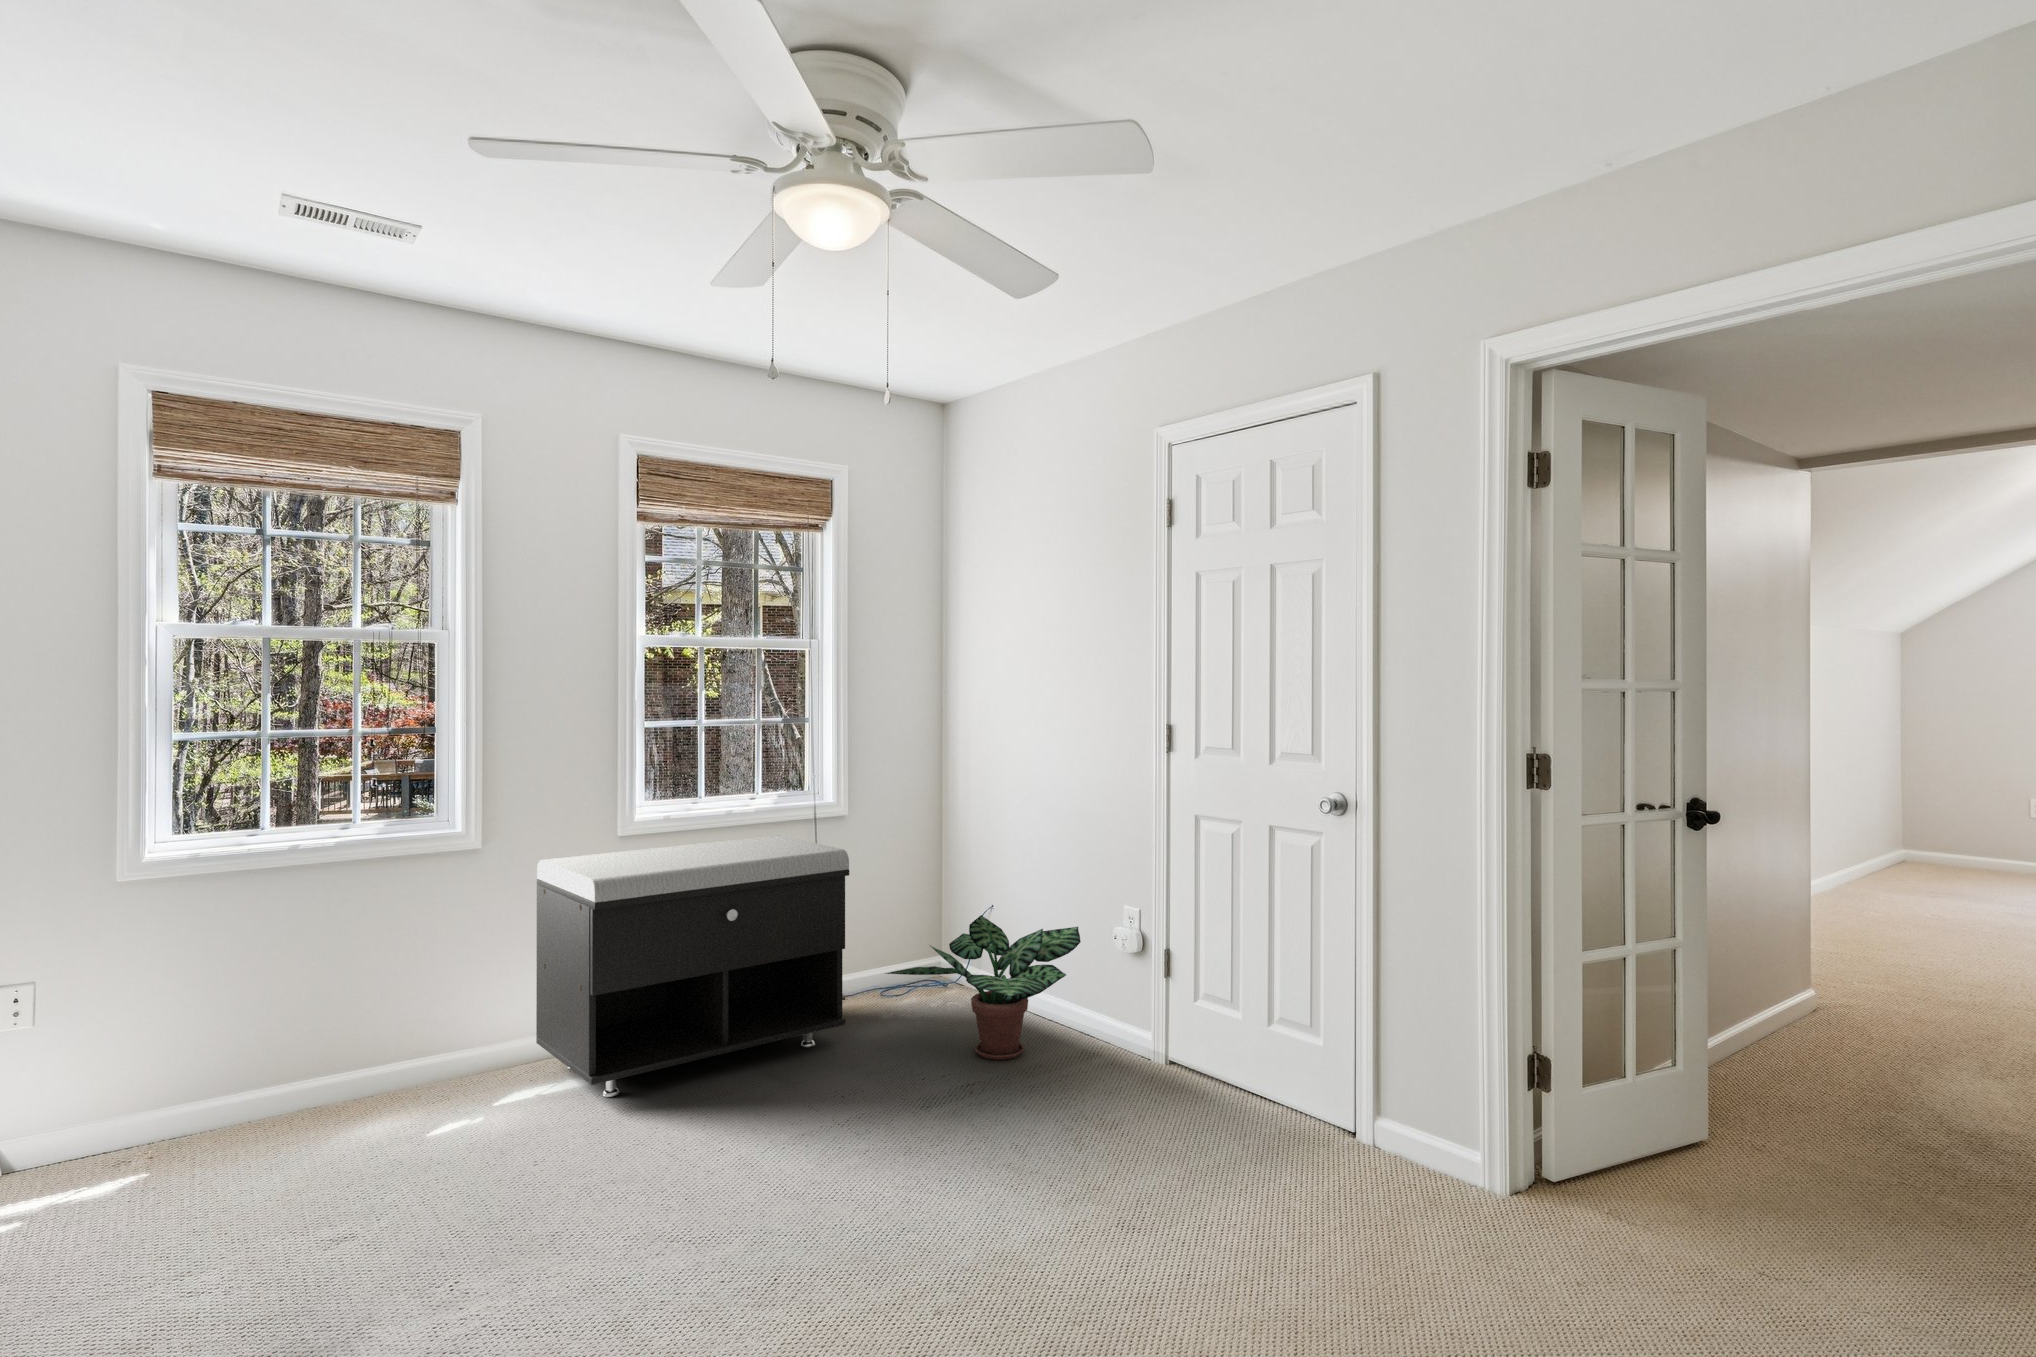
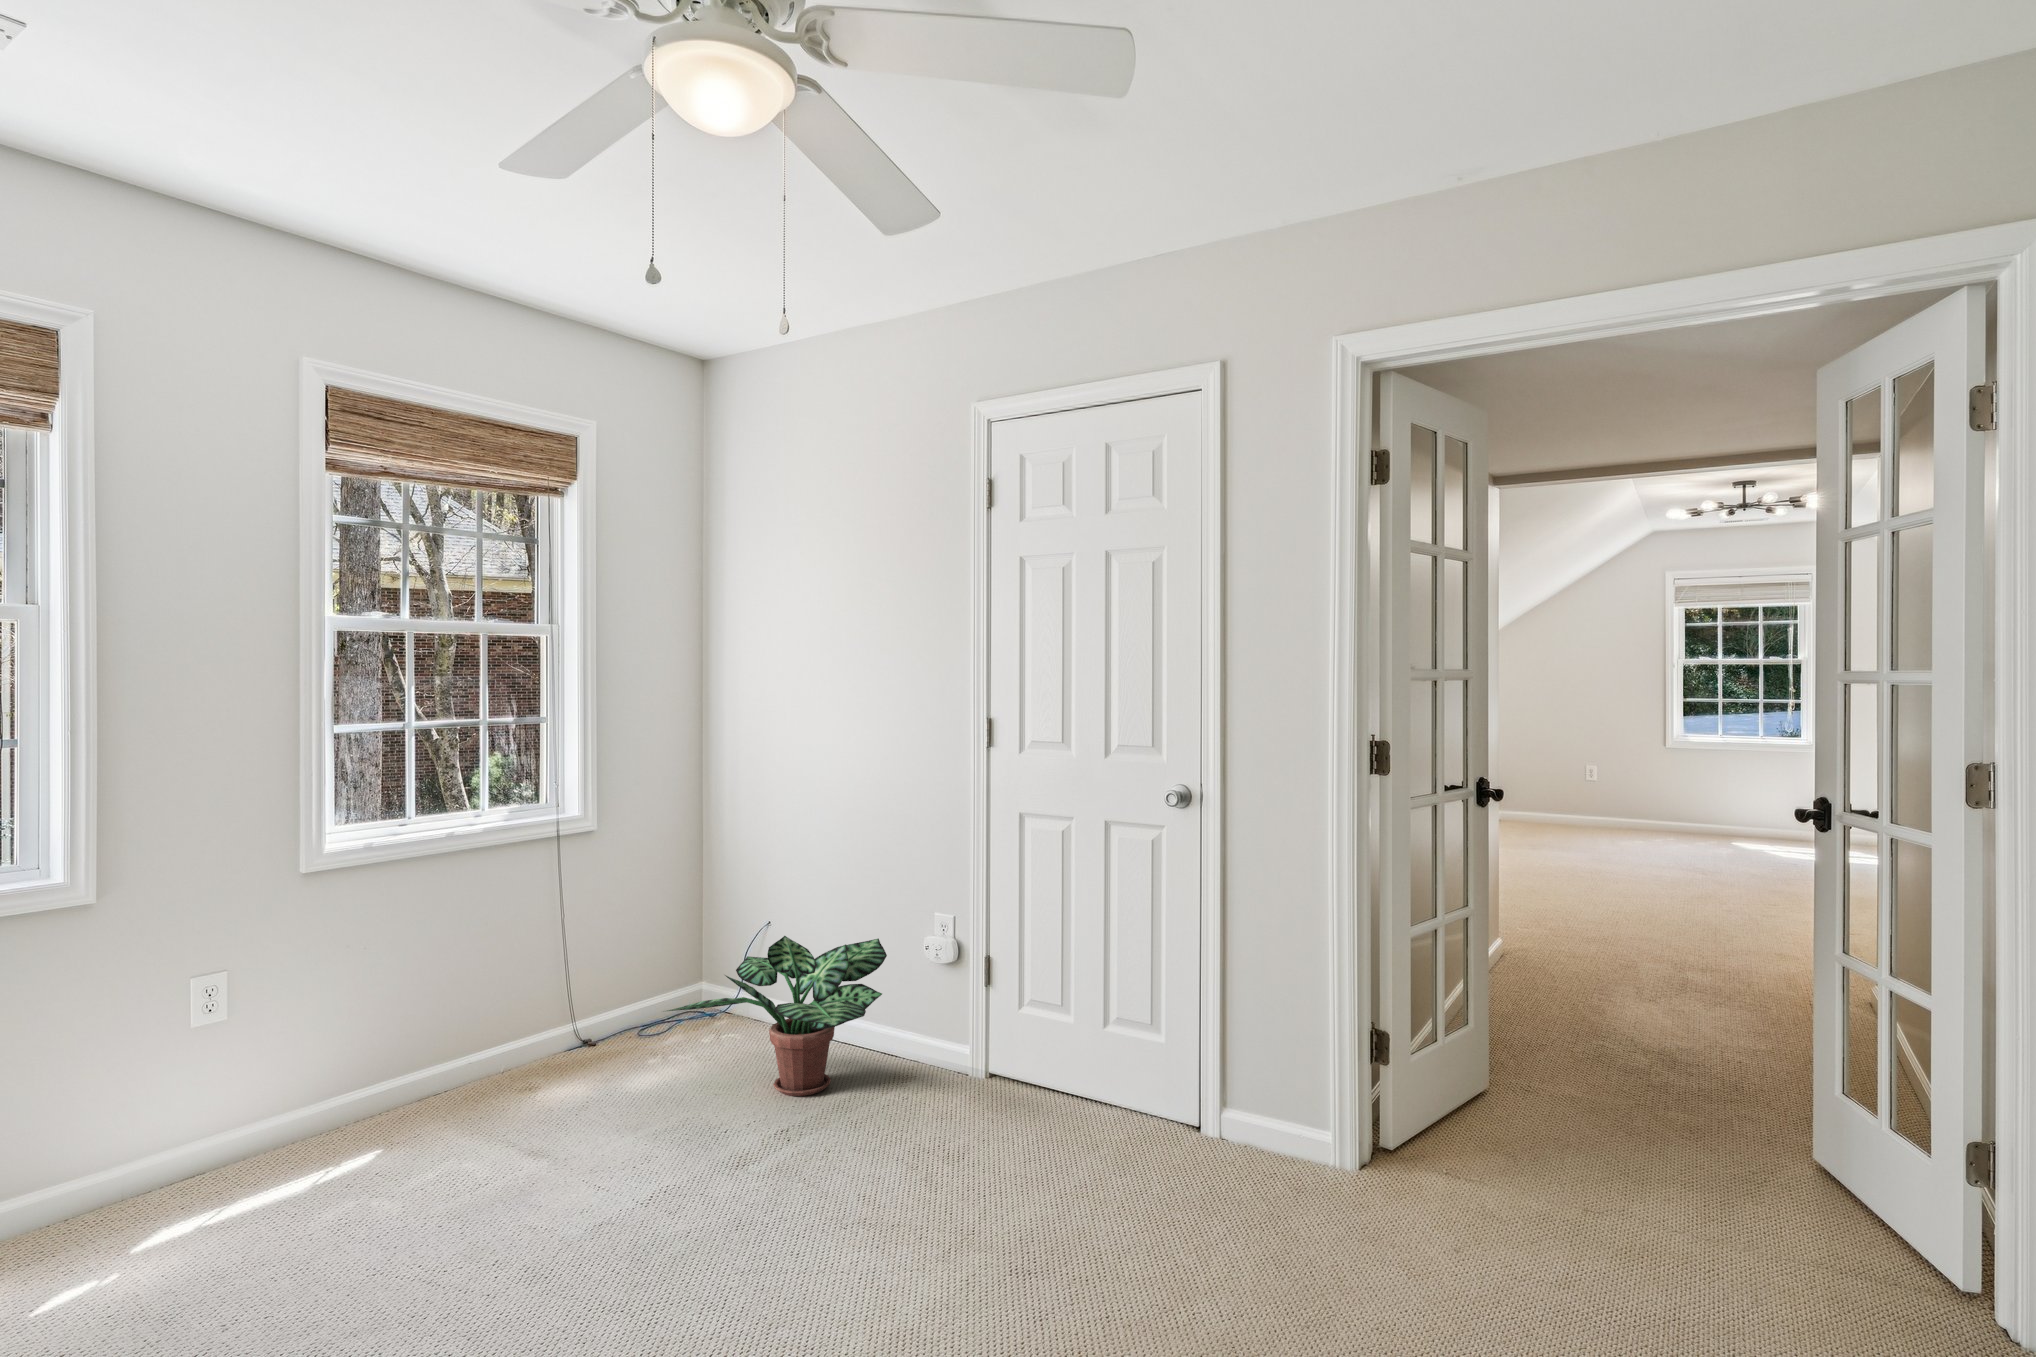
storage bench: present [536,836,849,1097] -> none [189,858,621,1212]

